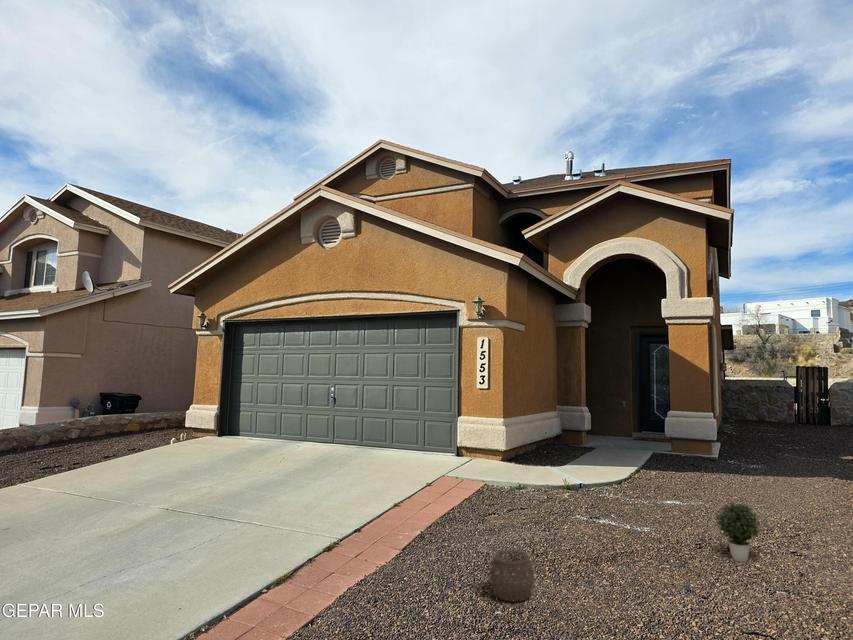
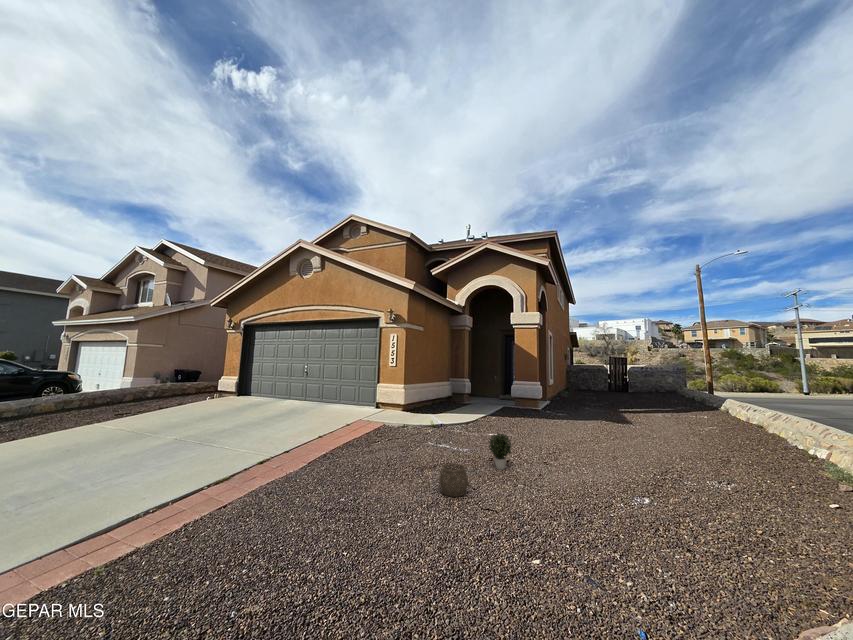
woven basket: present [490,550,535,602] -> present [440,463,468,497]

